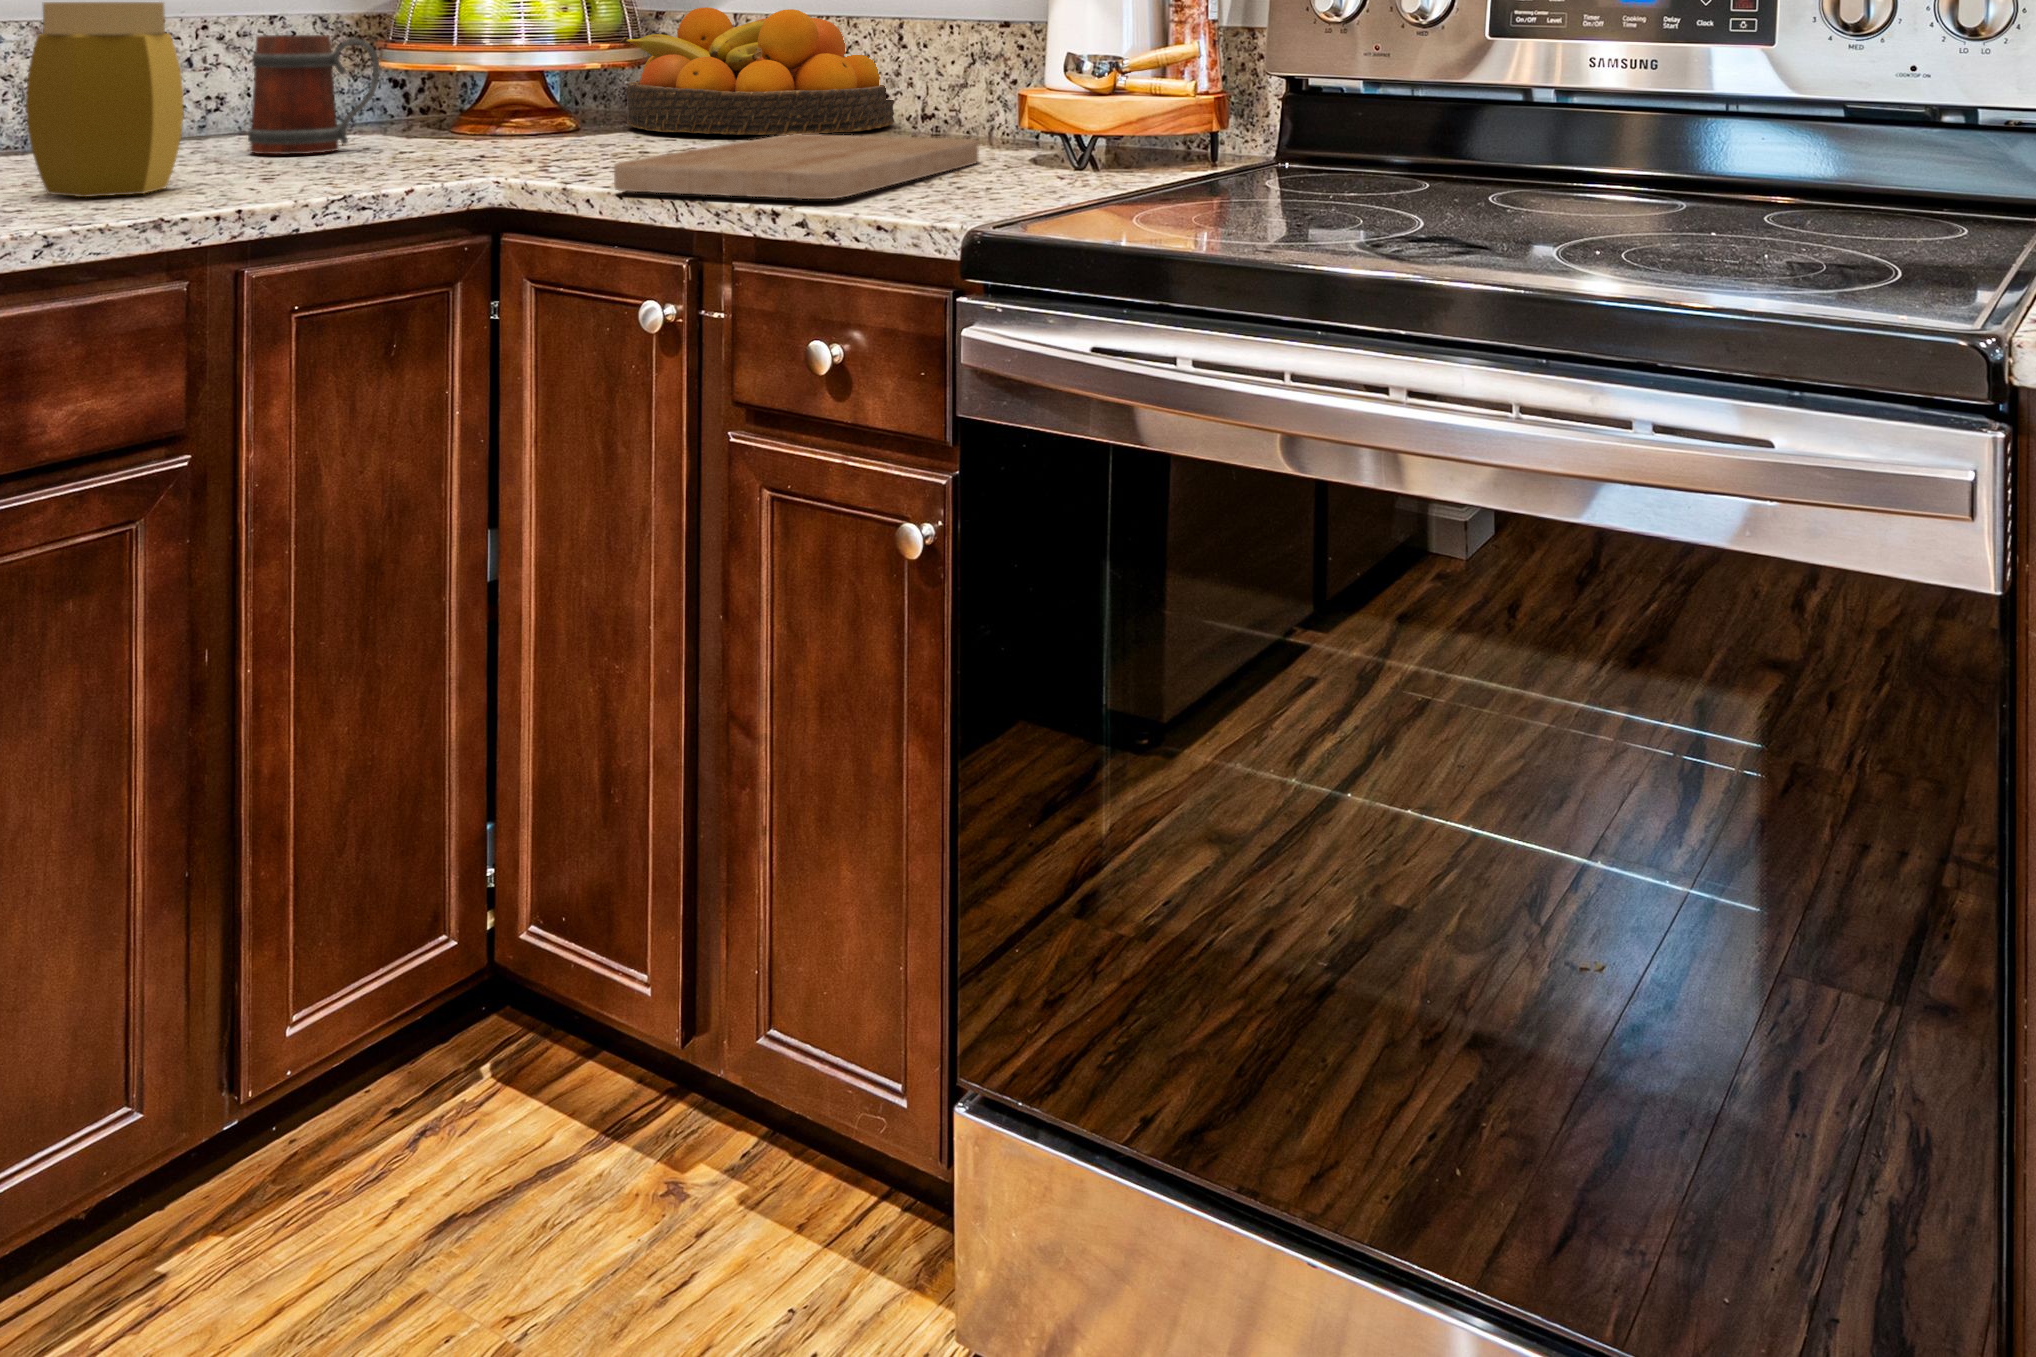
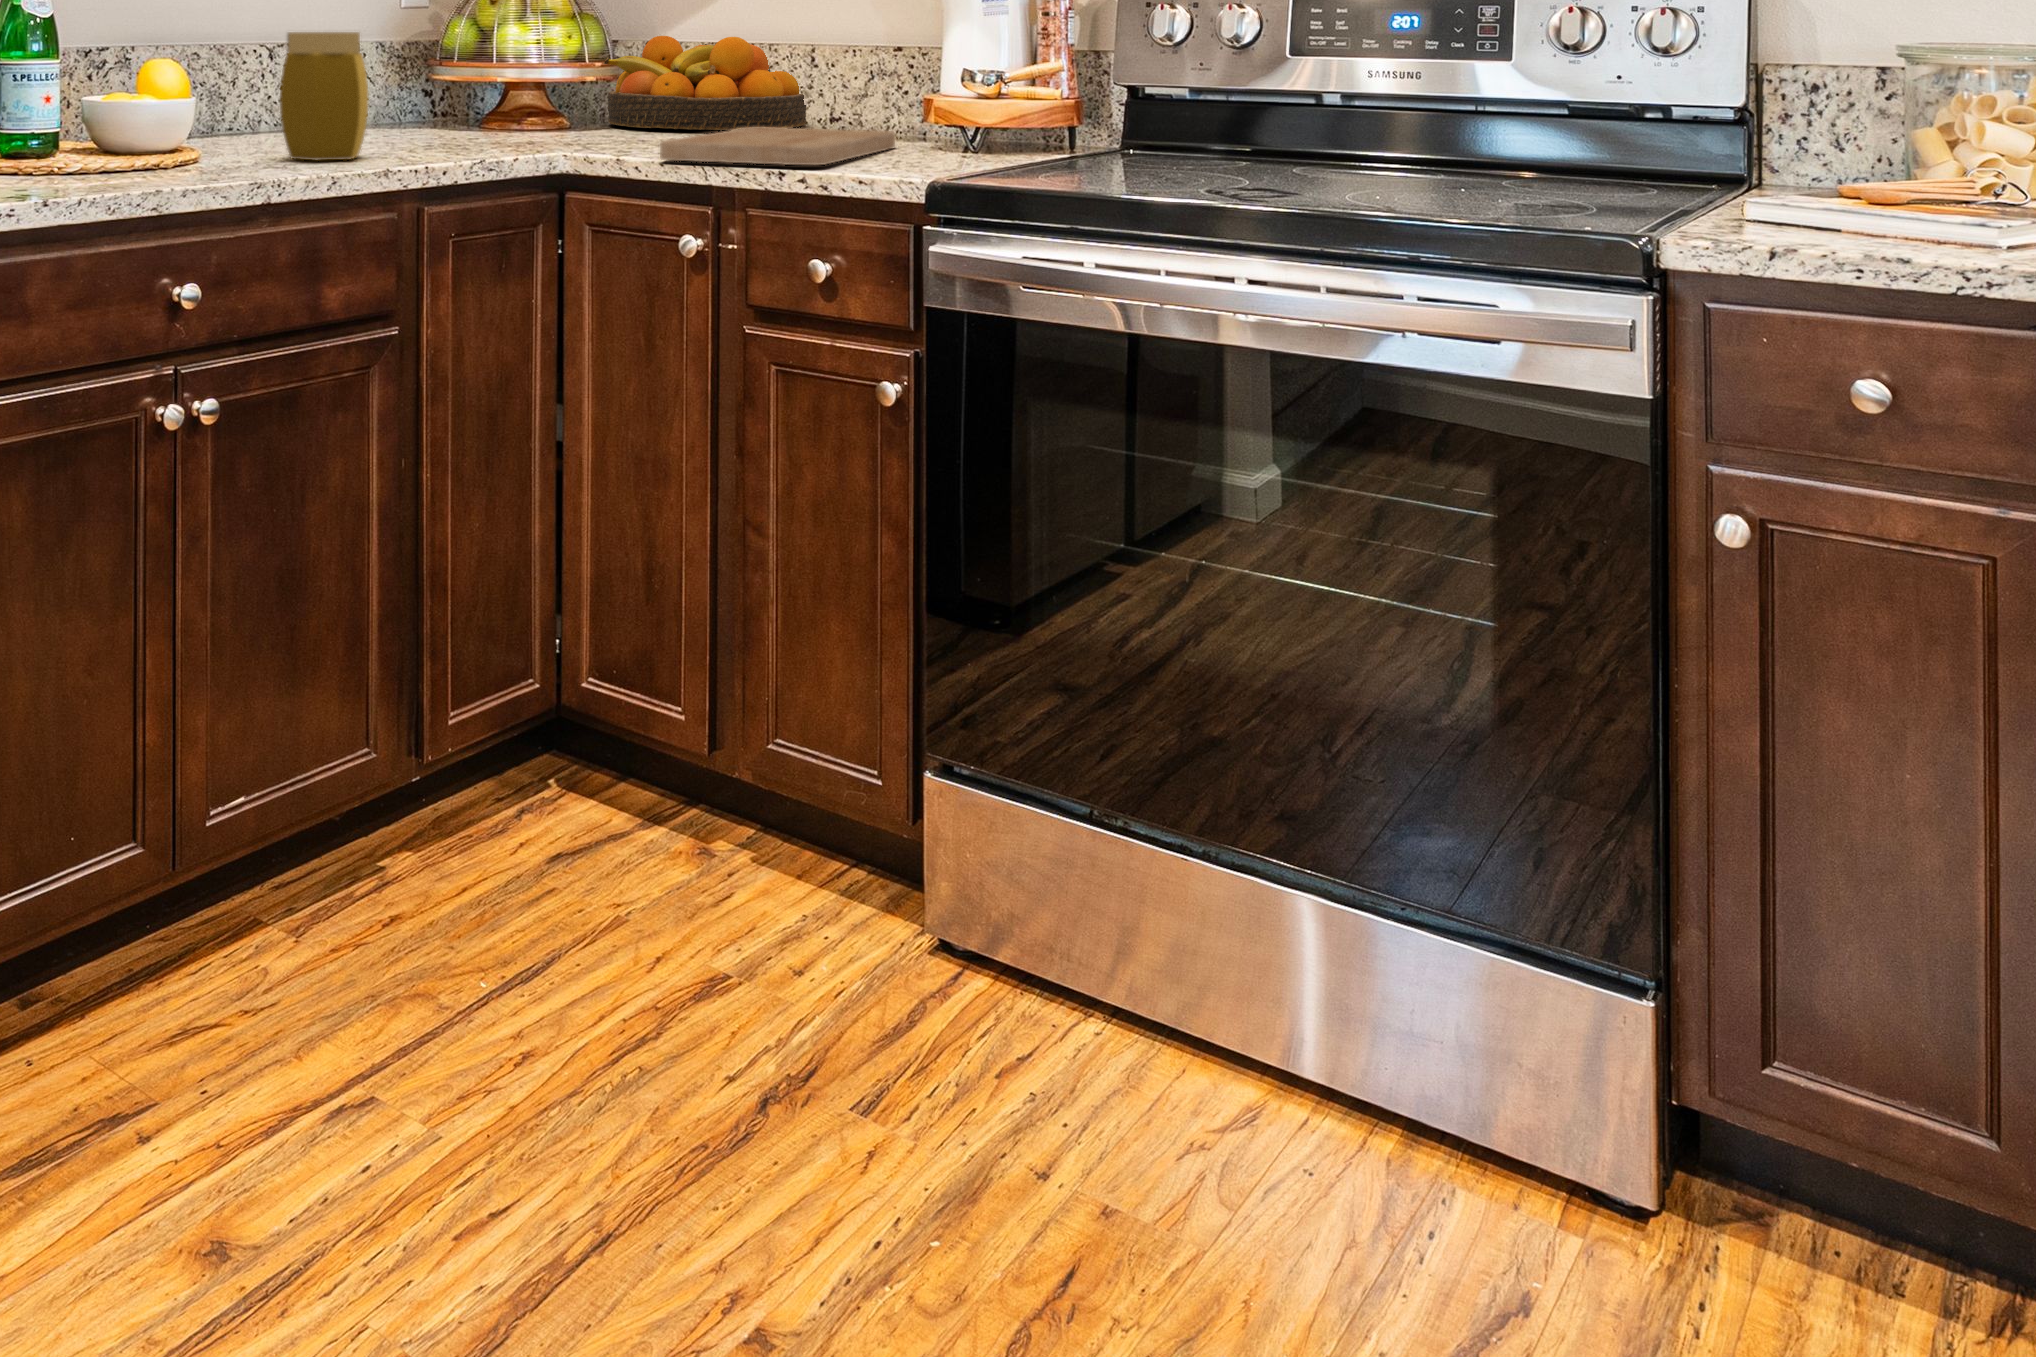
mug: present [248,35,379,154] -> none [368,56,455,139]

